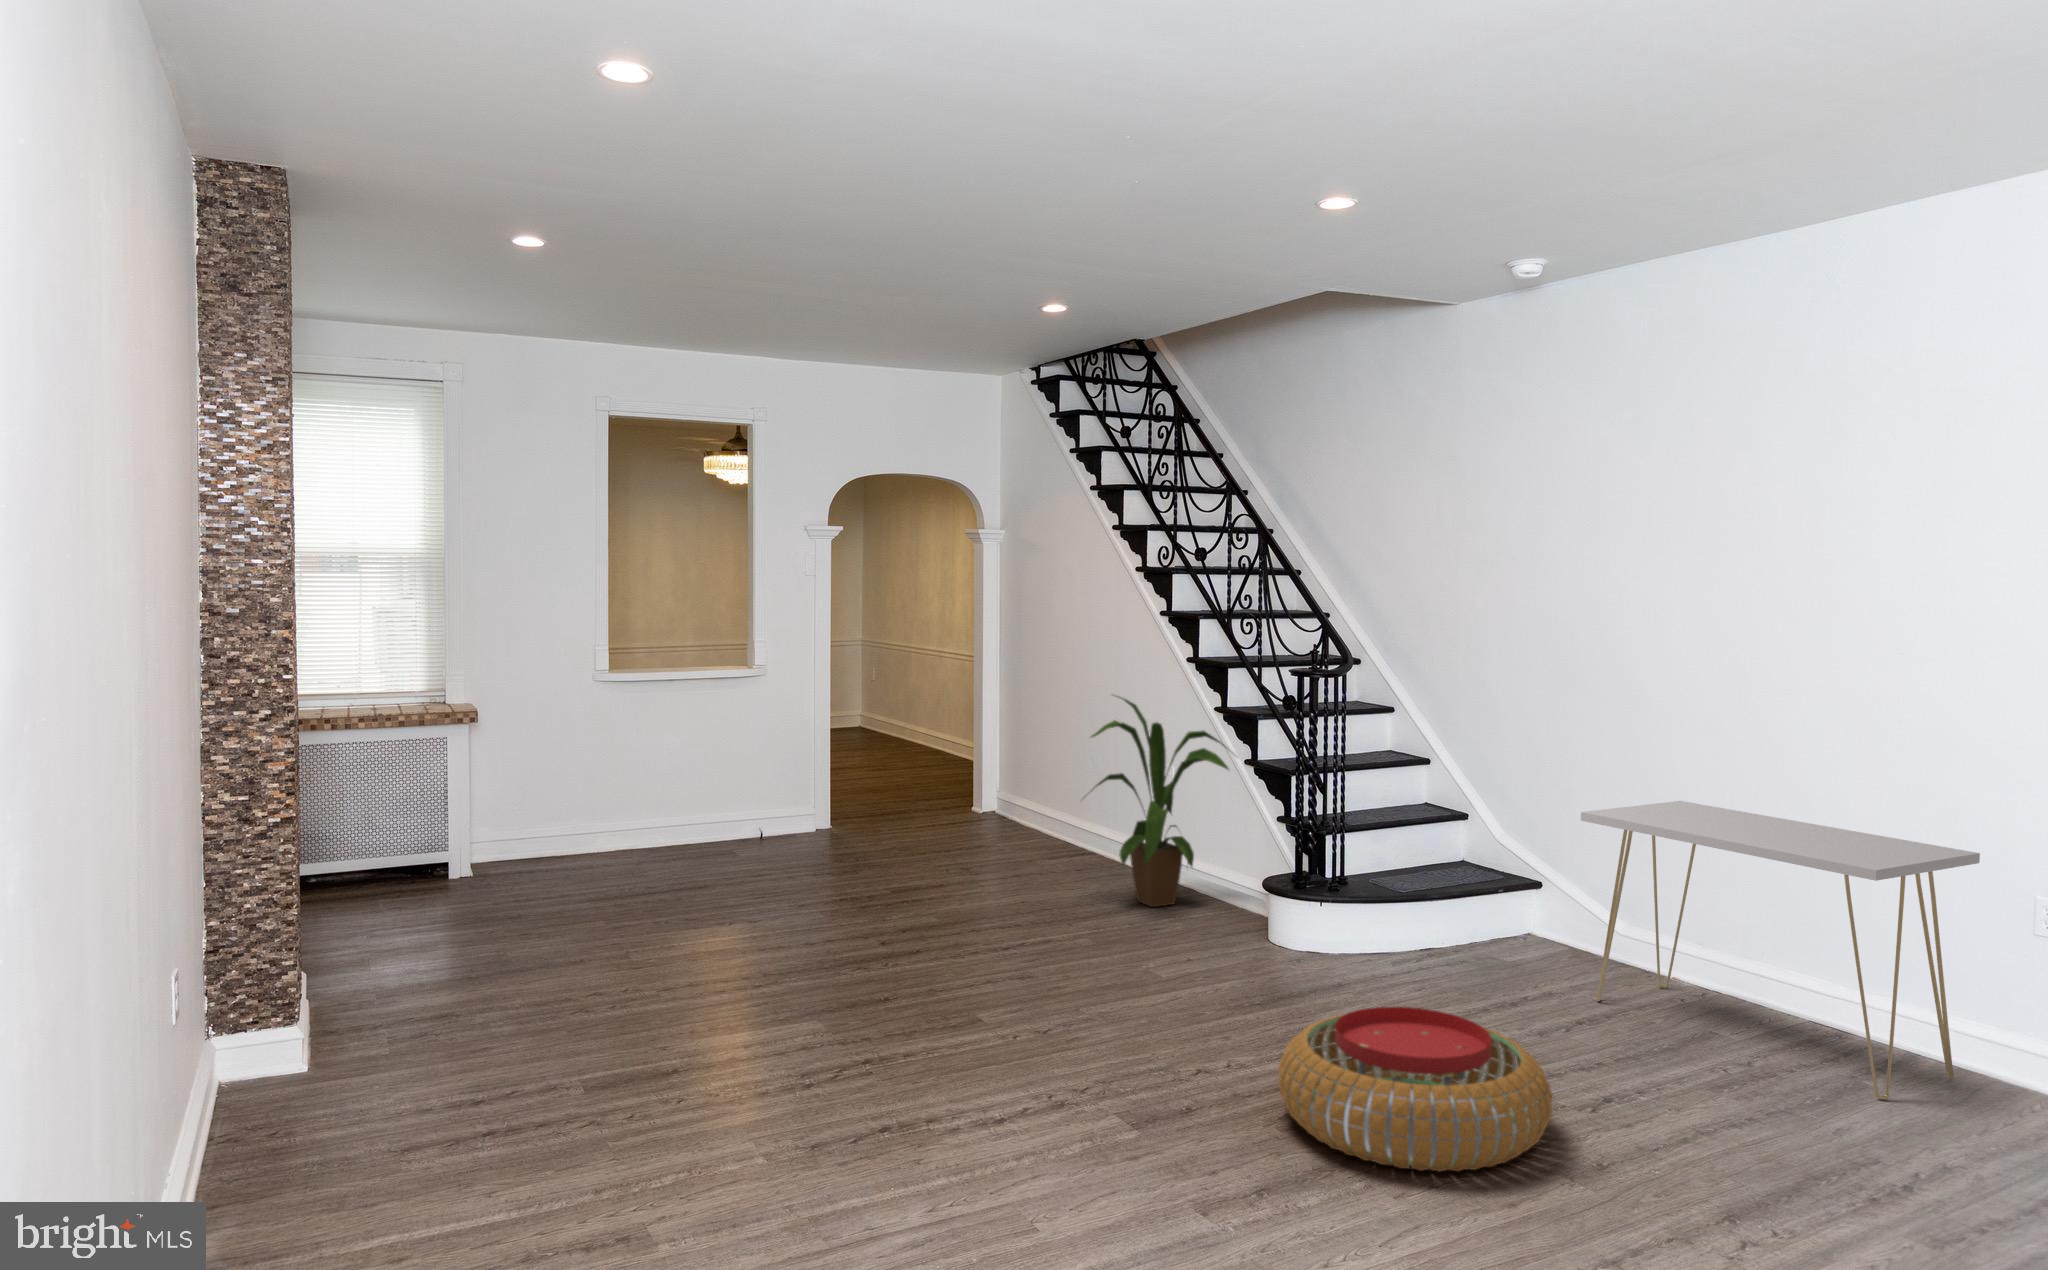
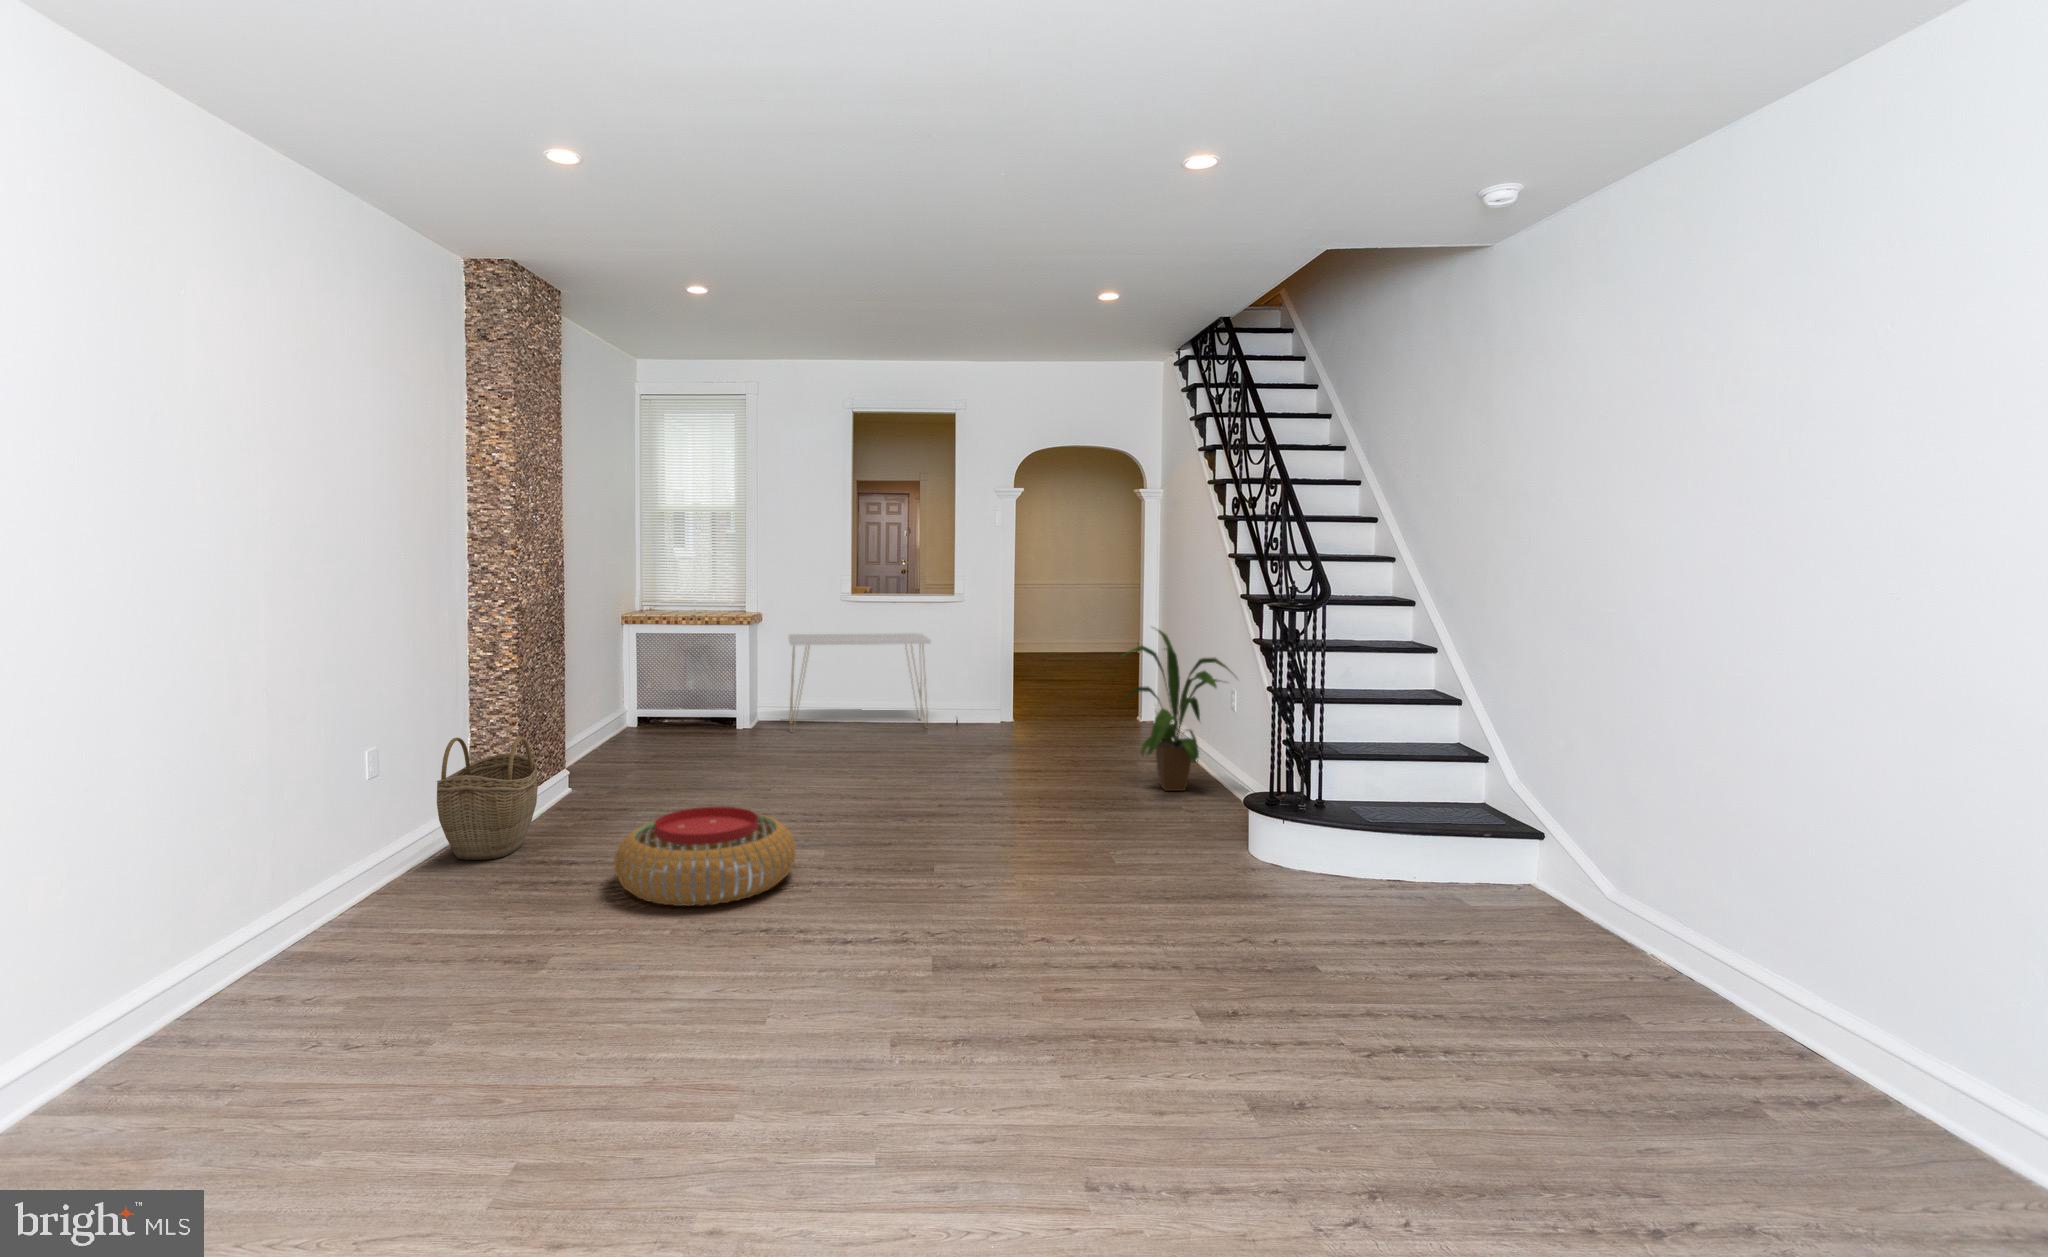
console table: present [1581,801,1980,1100] -> present [789,633,931,732]
woven basket: none [217,927,365,1140] -> present [437,737,538,860]
pouf: present [1278,1007,1552,1172] -> present [614,807,796,906]

